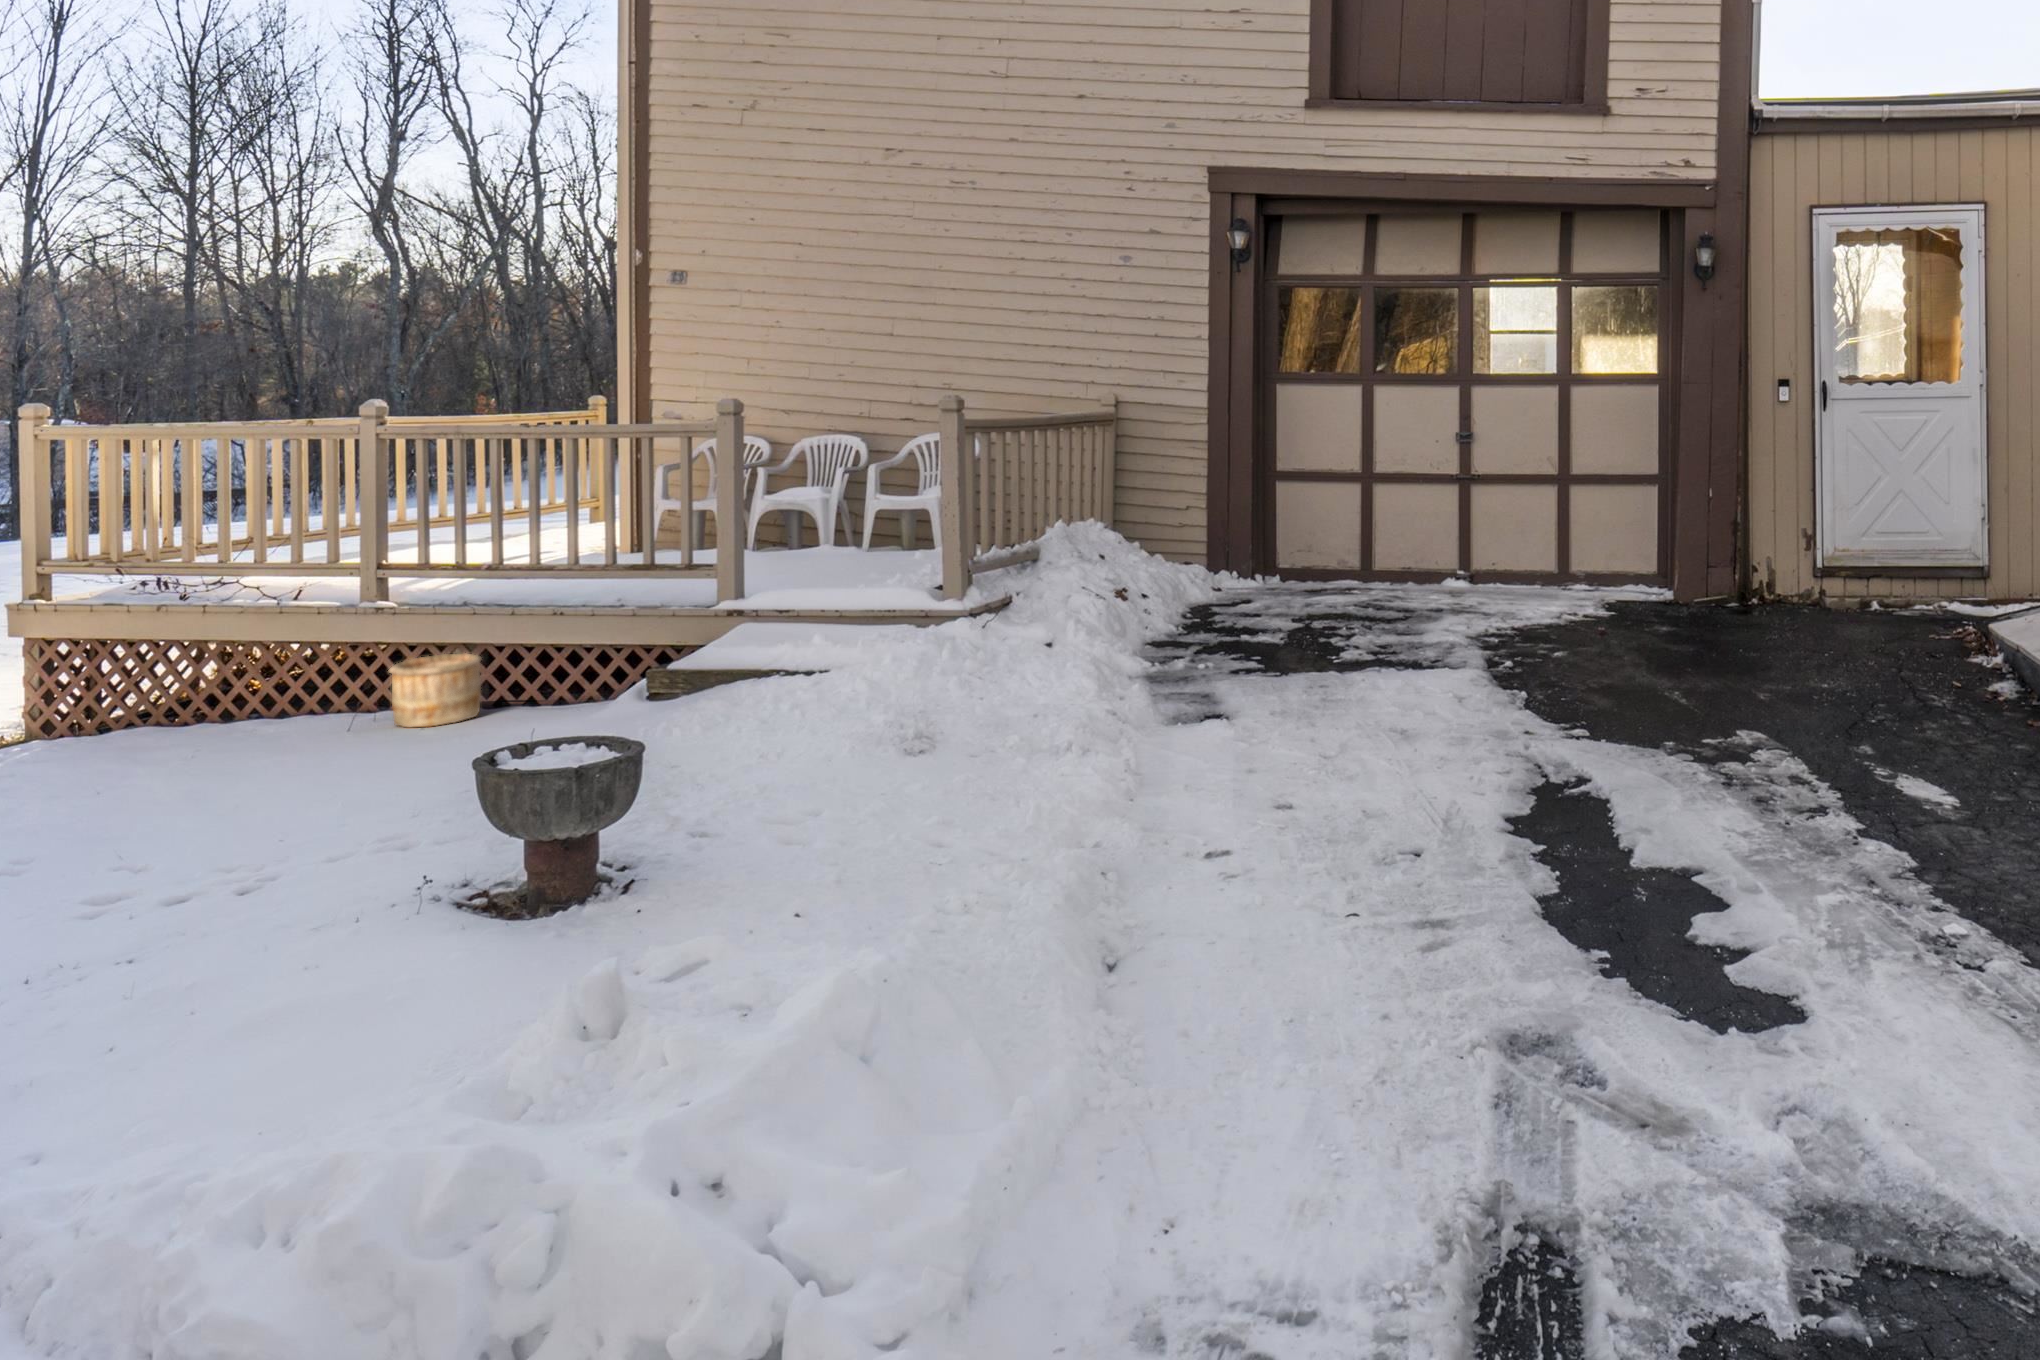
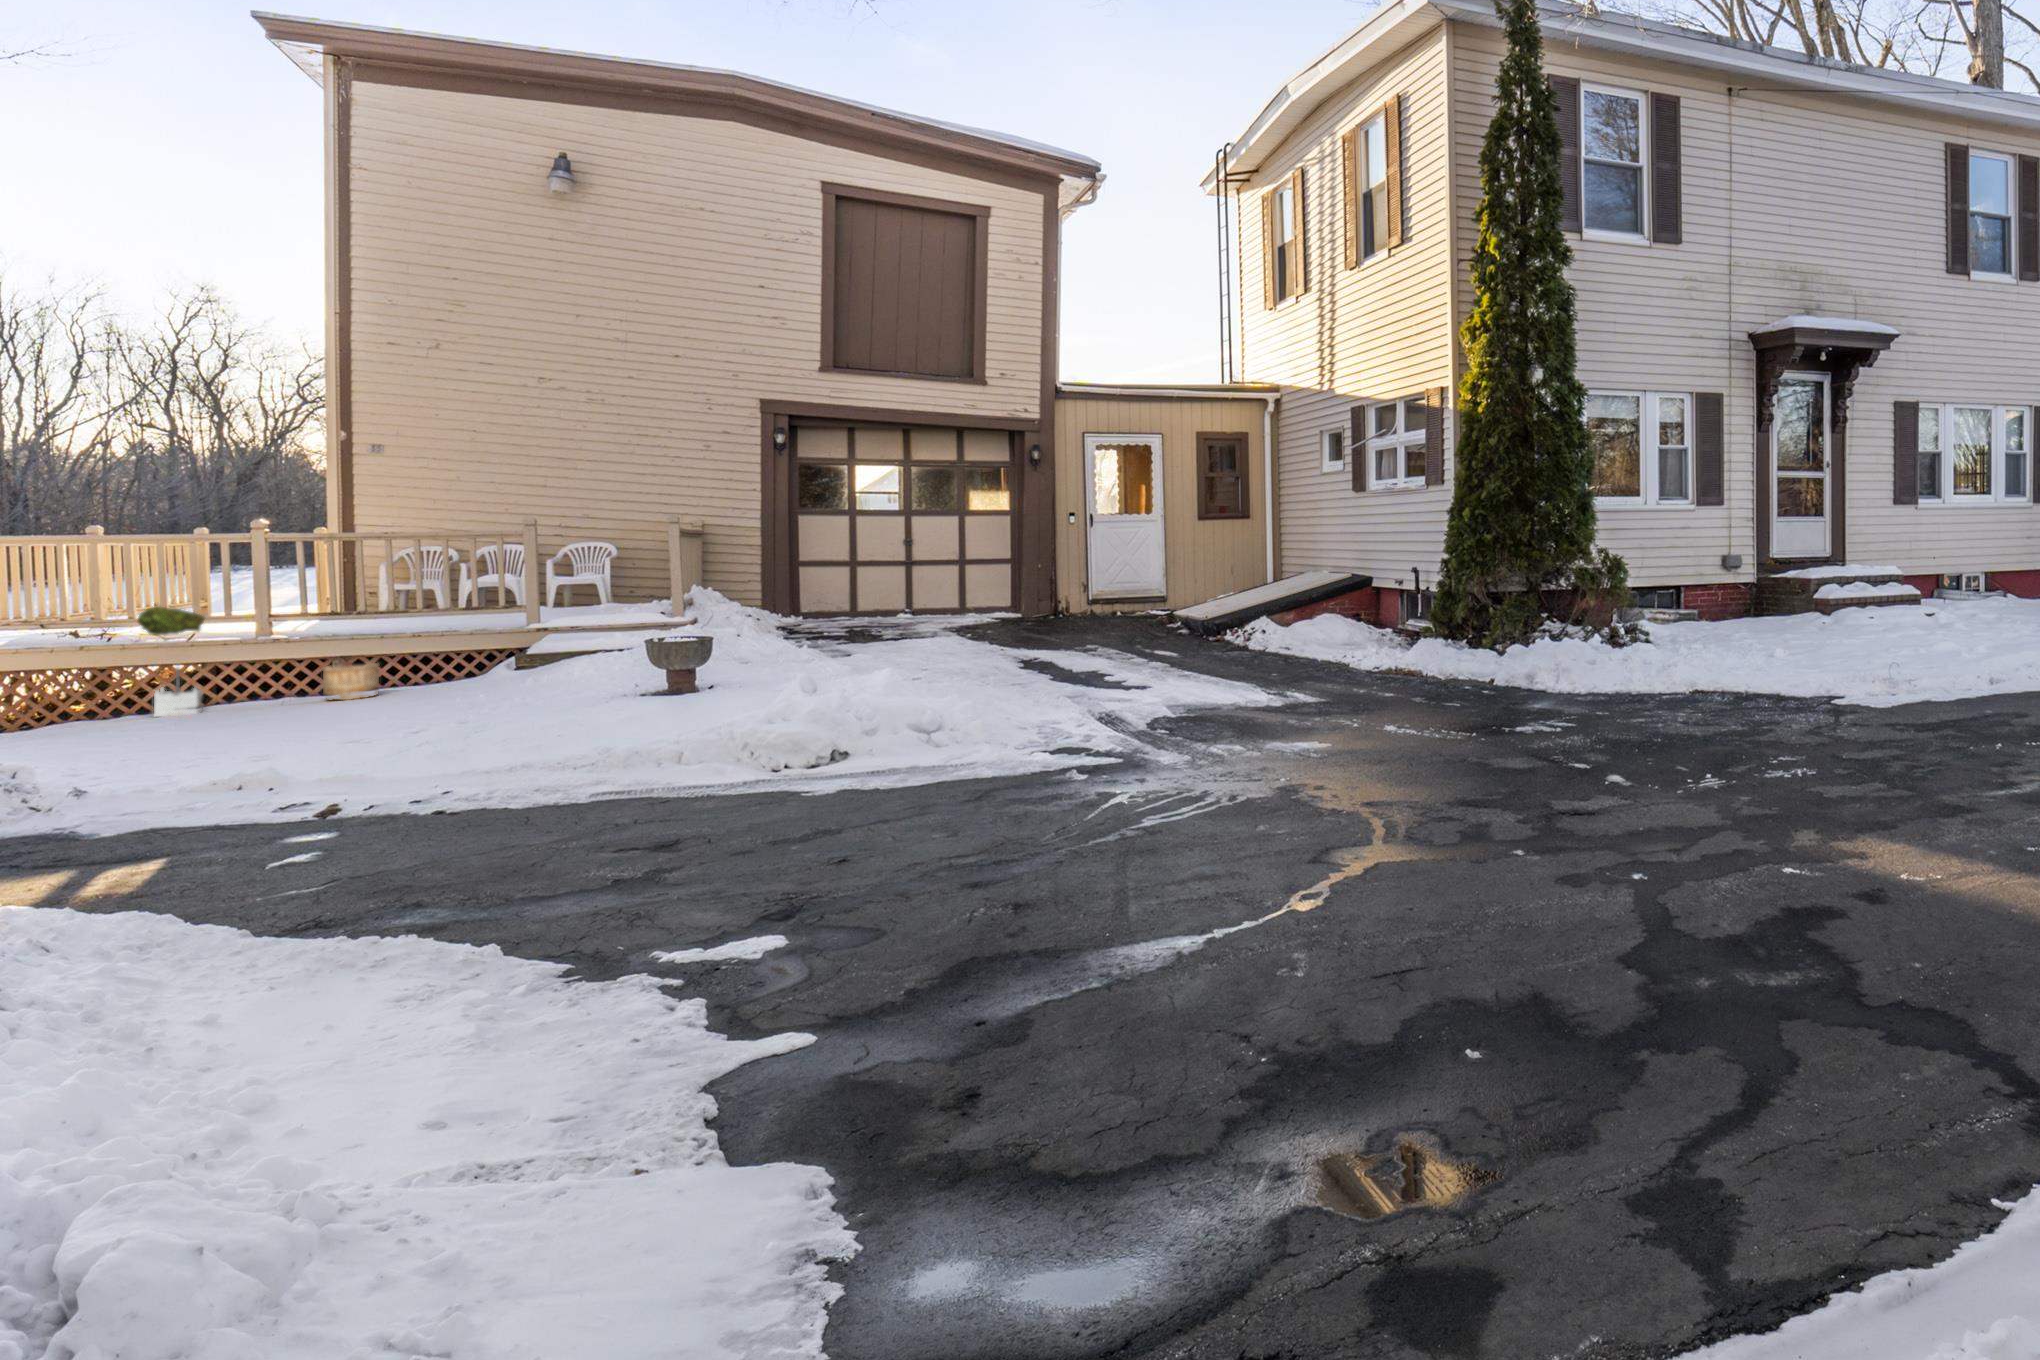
potted tree: none [177,542,282,731] -> present [137,606,205,717]

